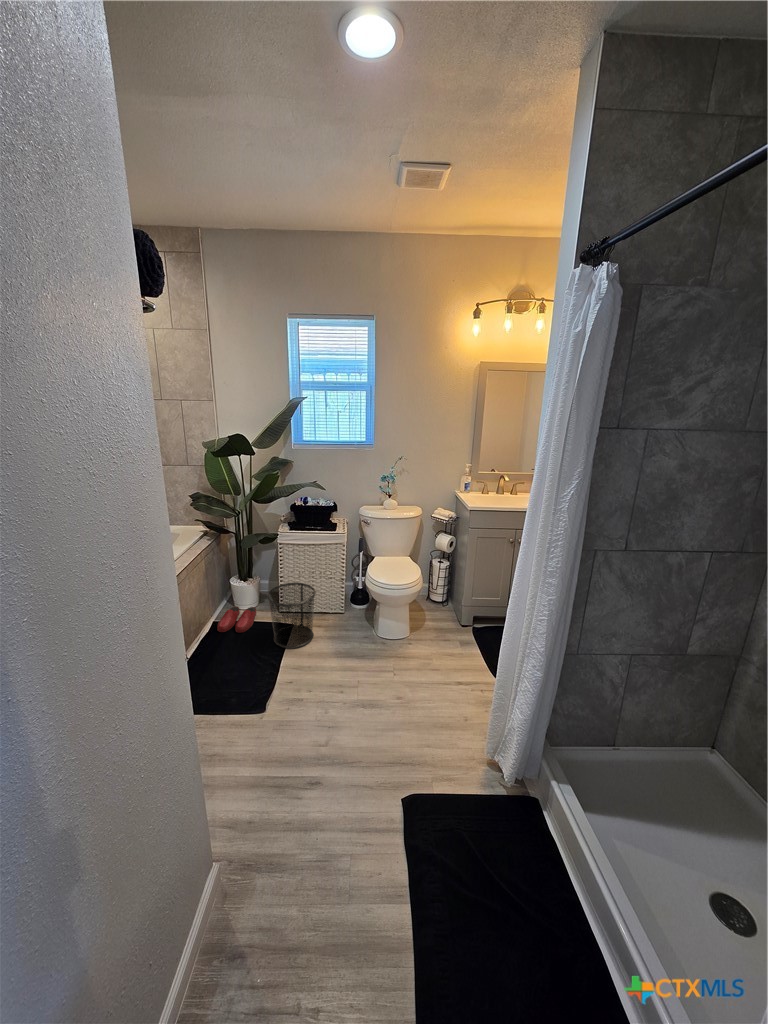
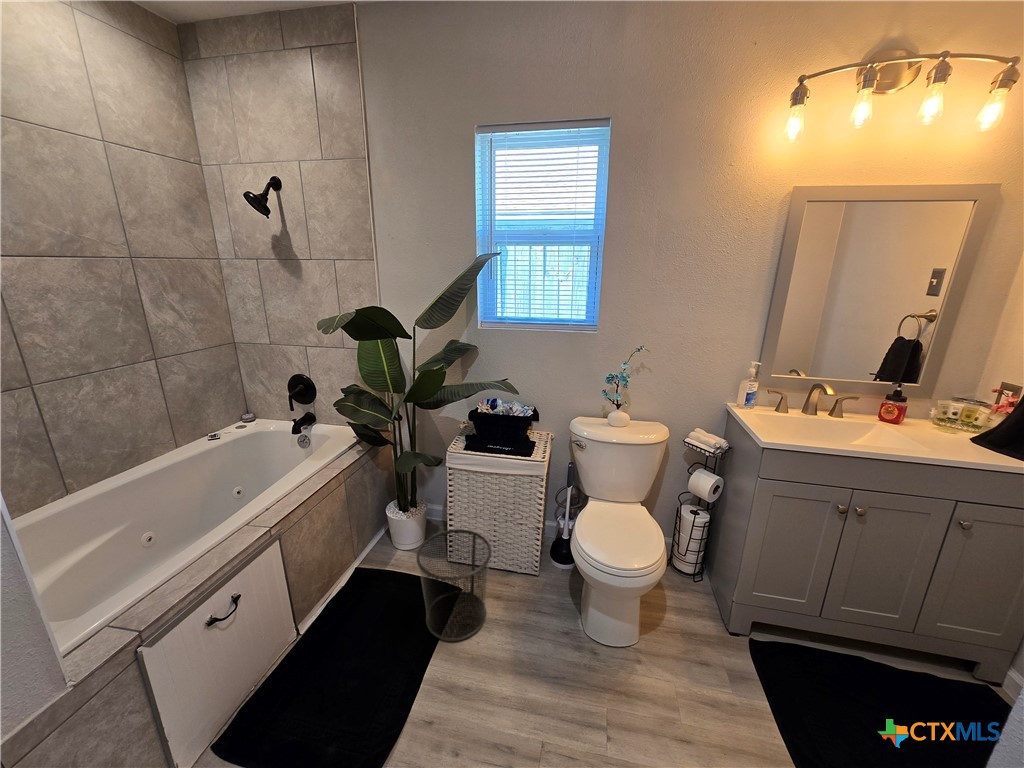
slippers: present [217,607,256,633] -> none [356,544,416,593]

